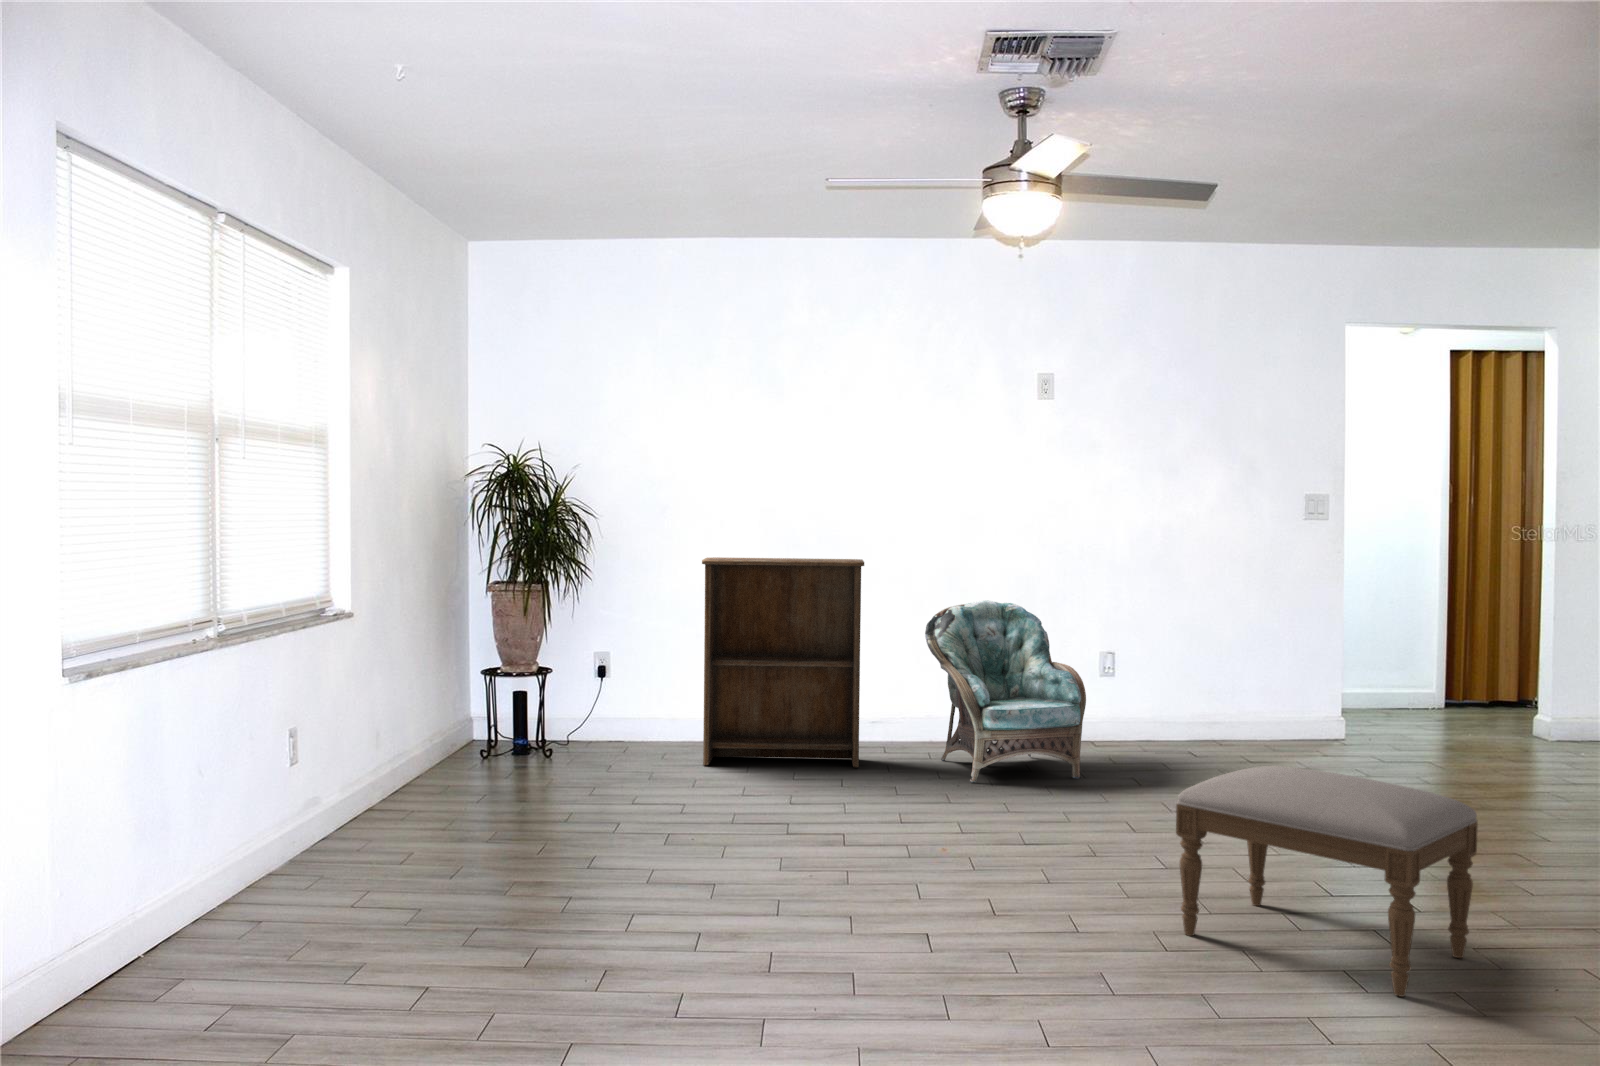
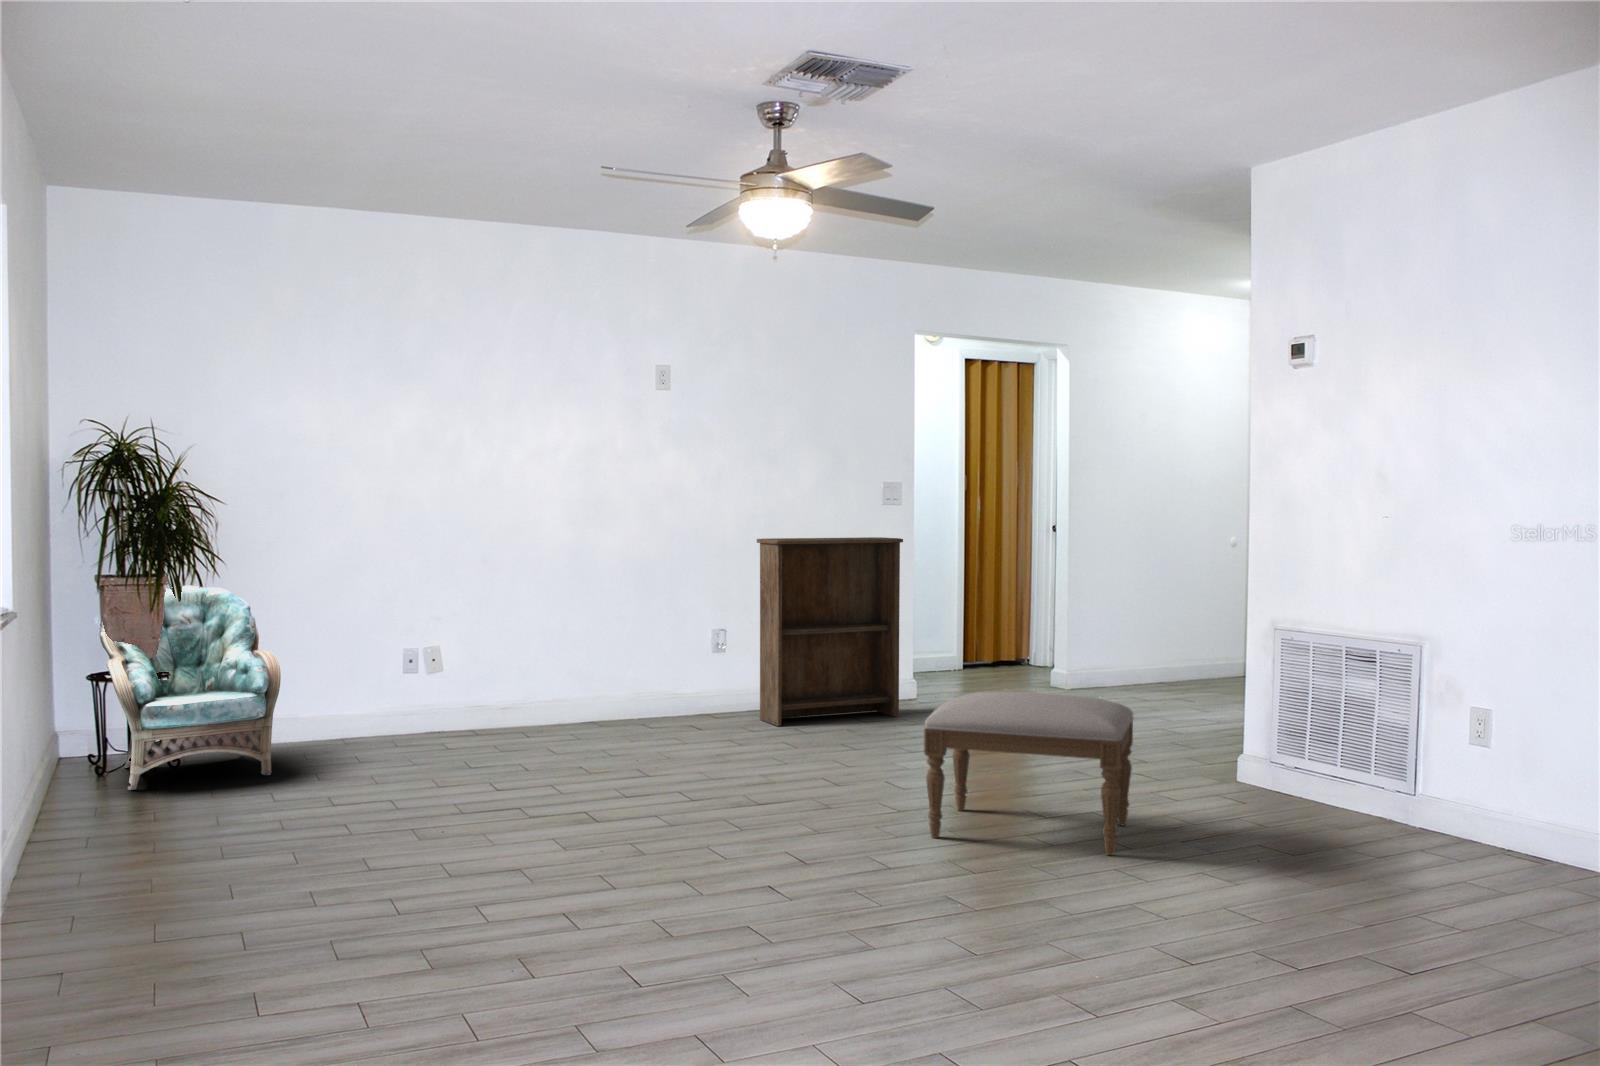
bookshelf: present [702,557,864,767] -> present [757,537,903,726]
armchair: present [925,601,1086,782] -> present [99,585,281,790]

